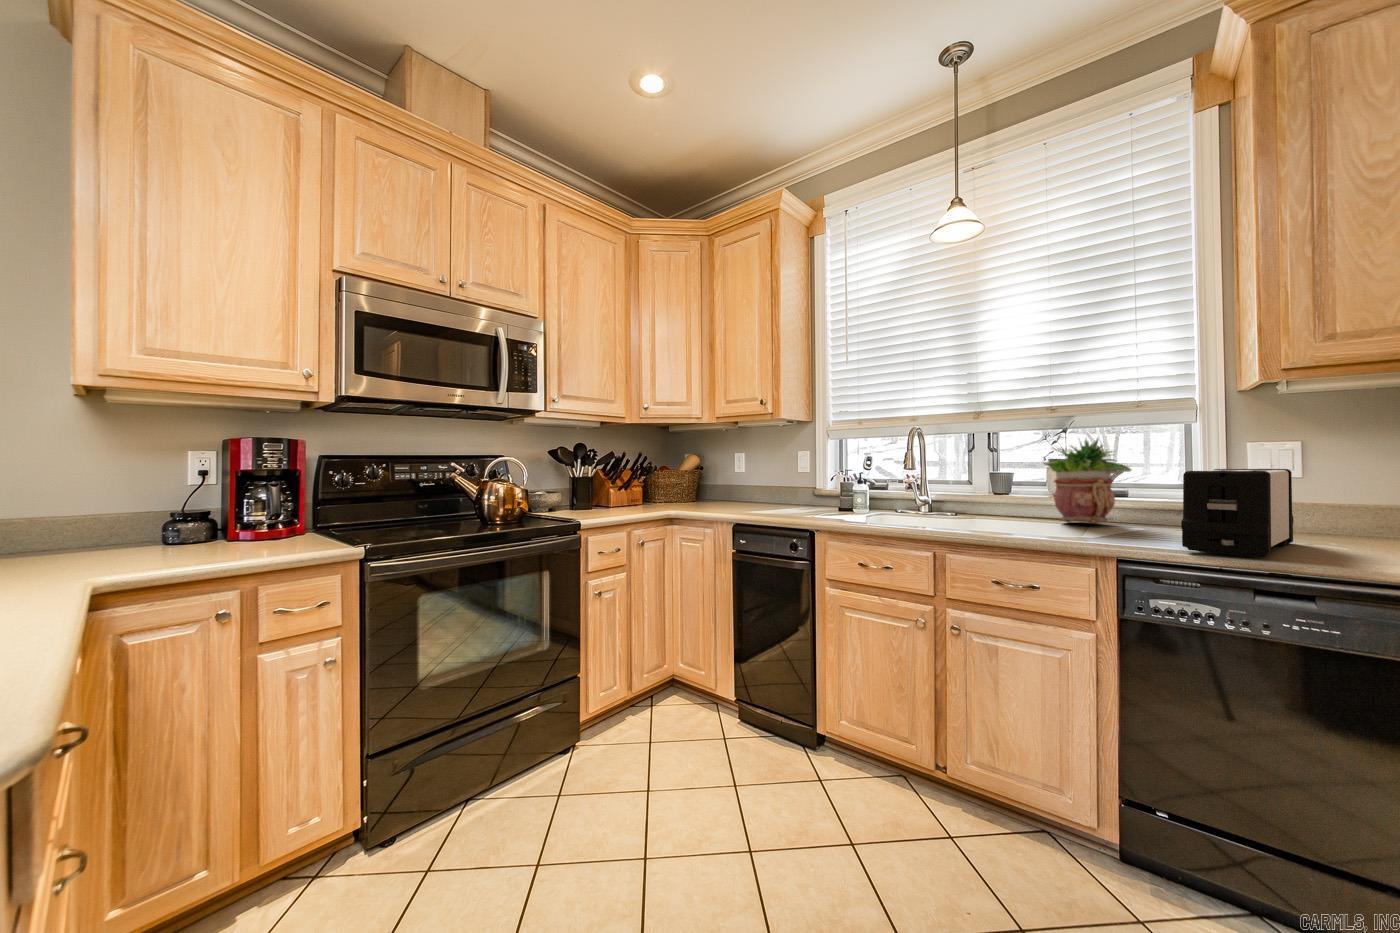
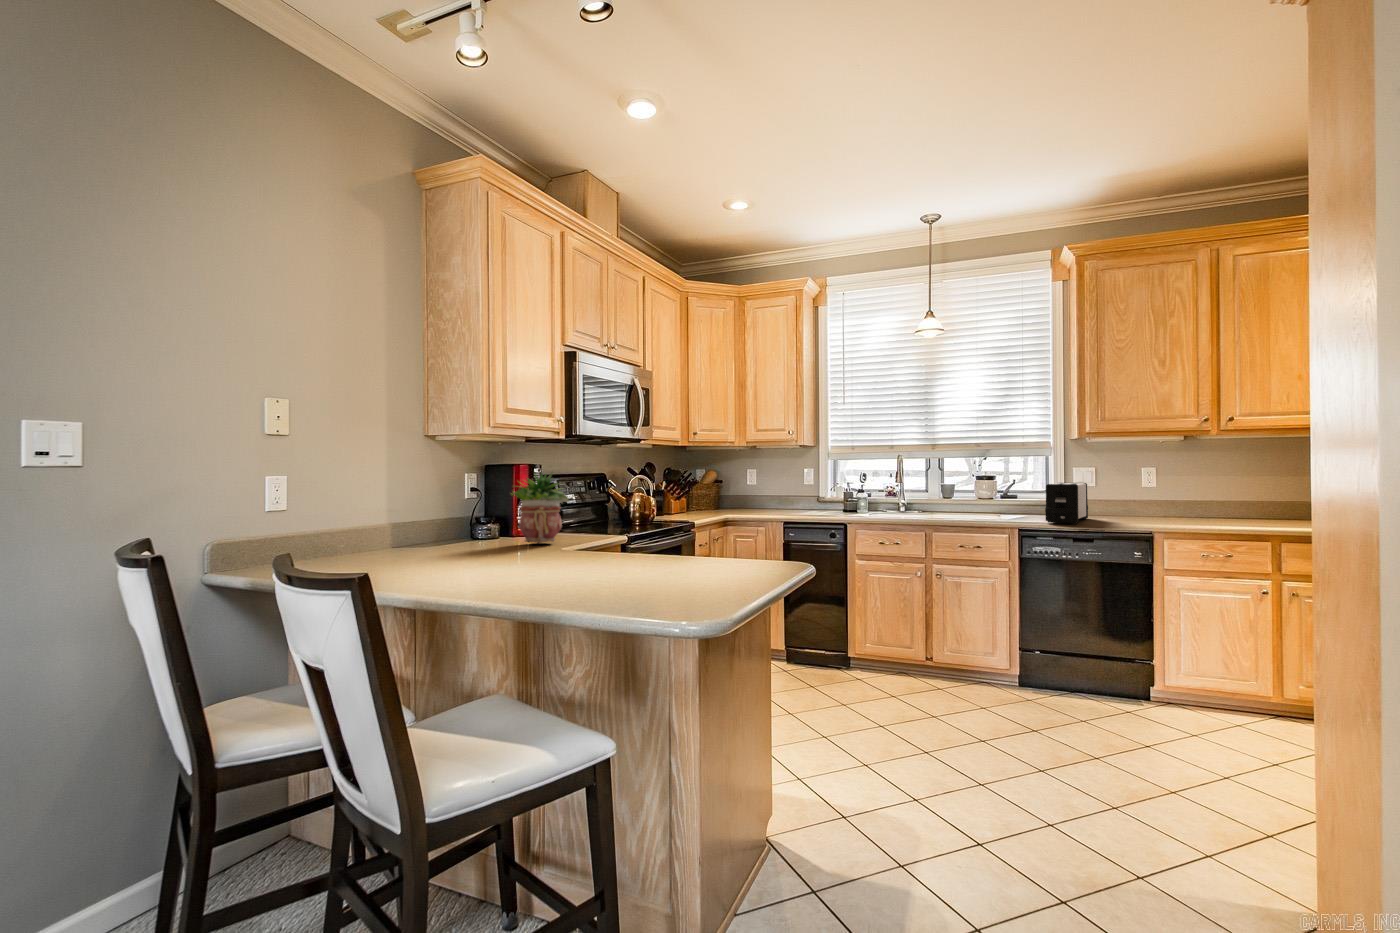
potted plant: present [1044,438,1131,523] -> present [511,473,569,543]

